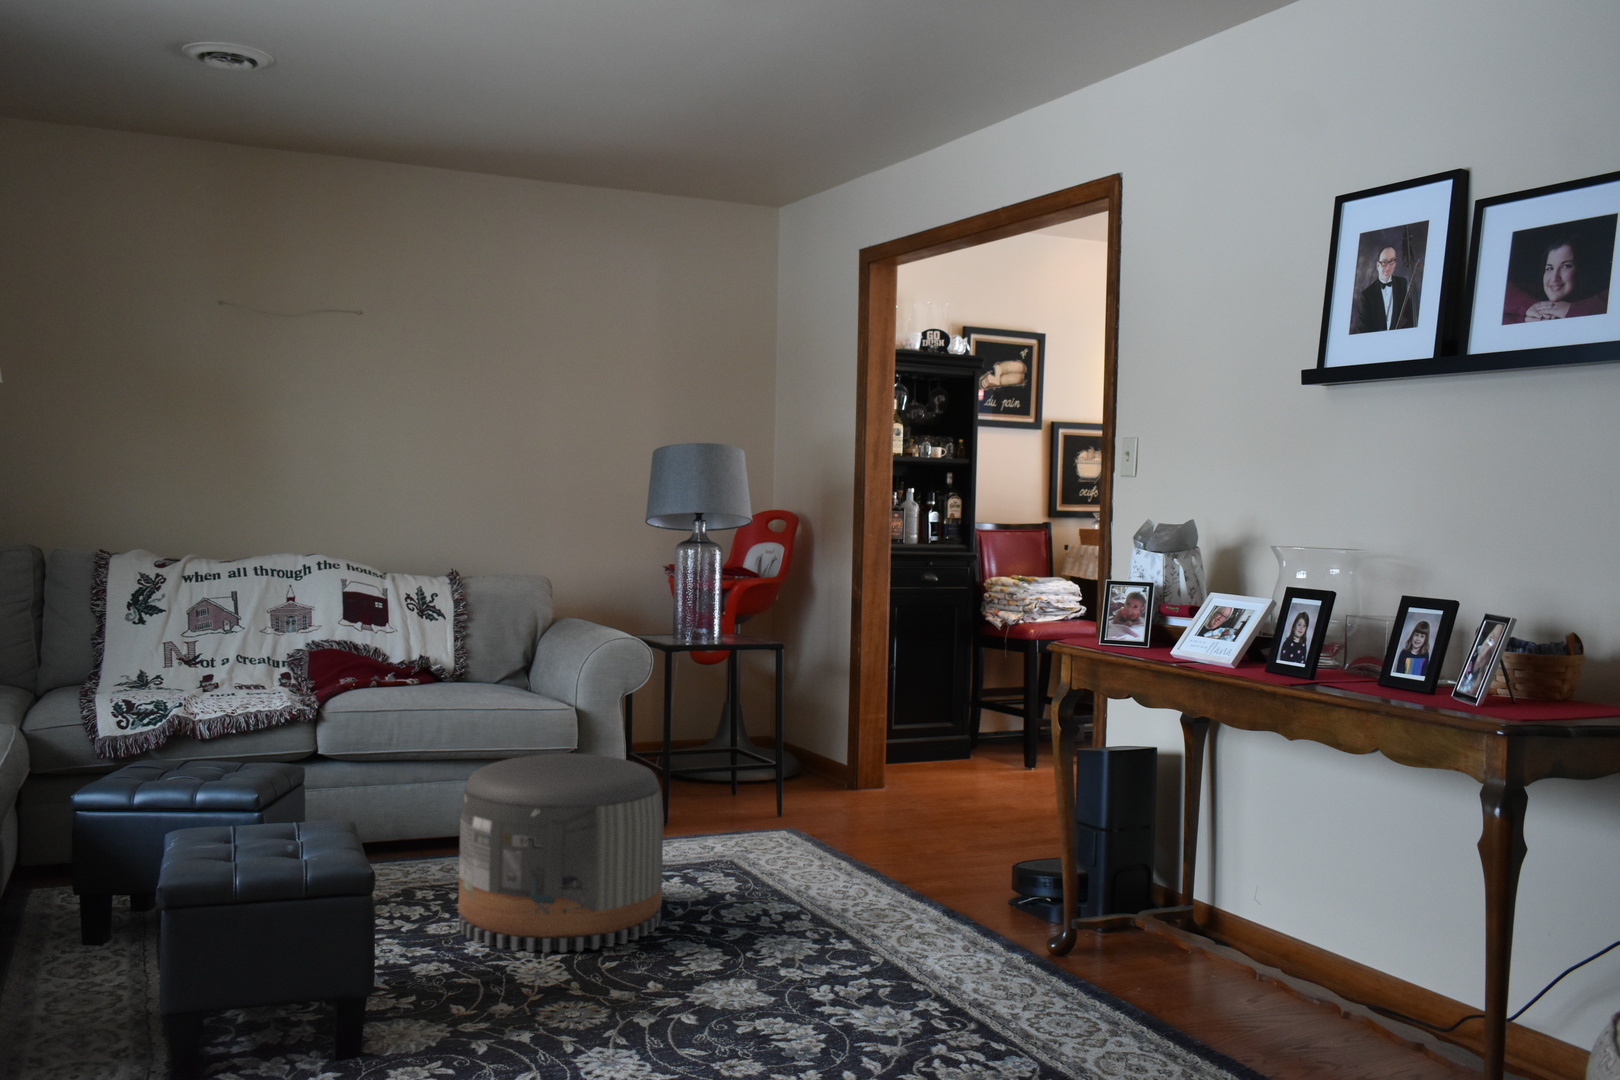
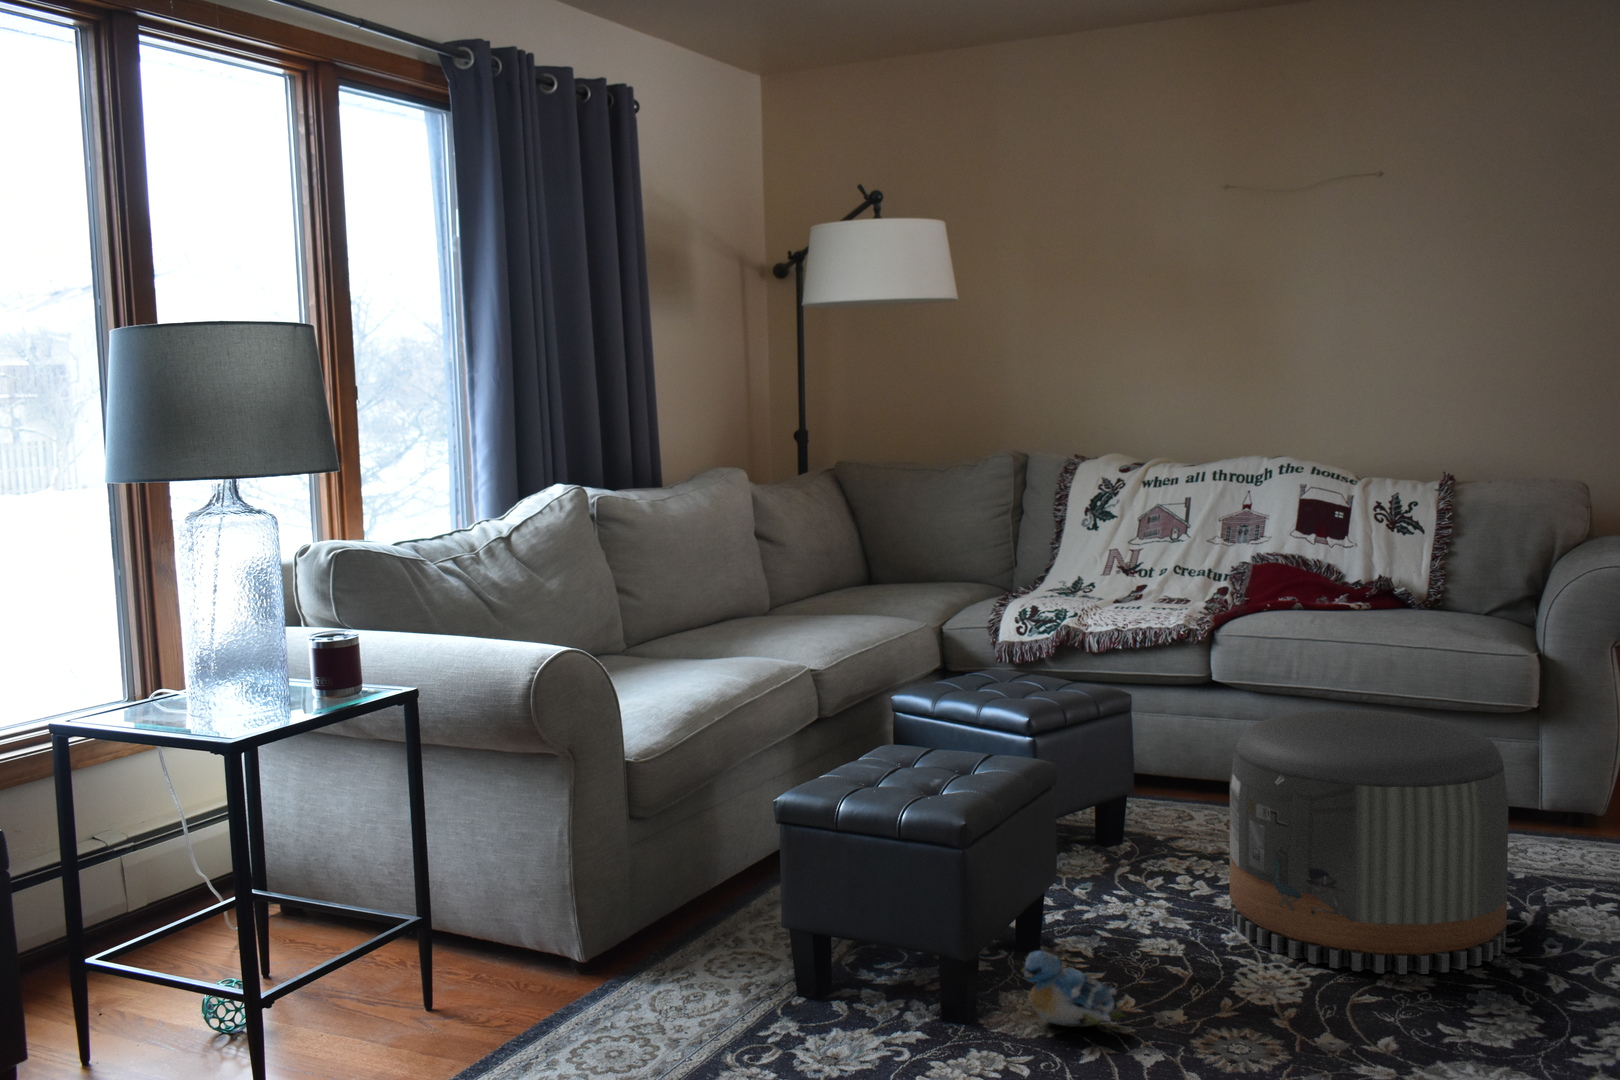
plush toy: none [427,980,513,1041] -> present [1021,951,1126,1027]

